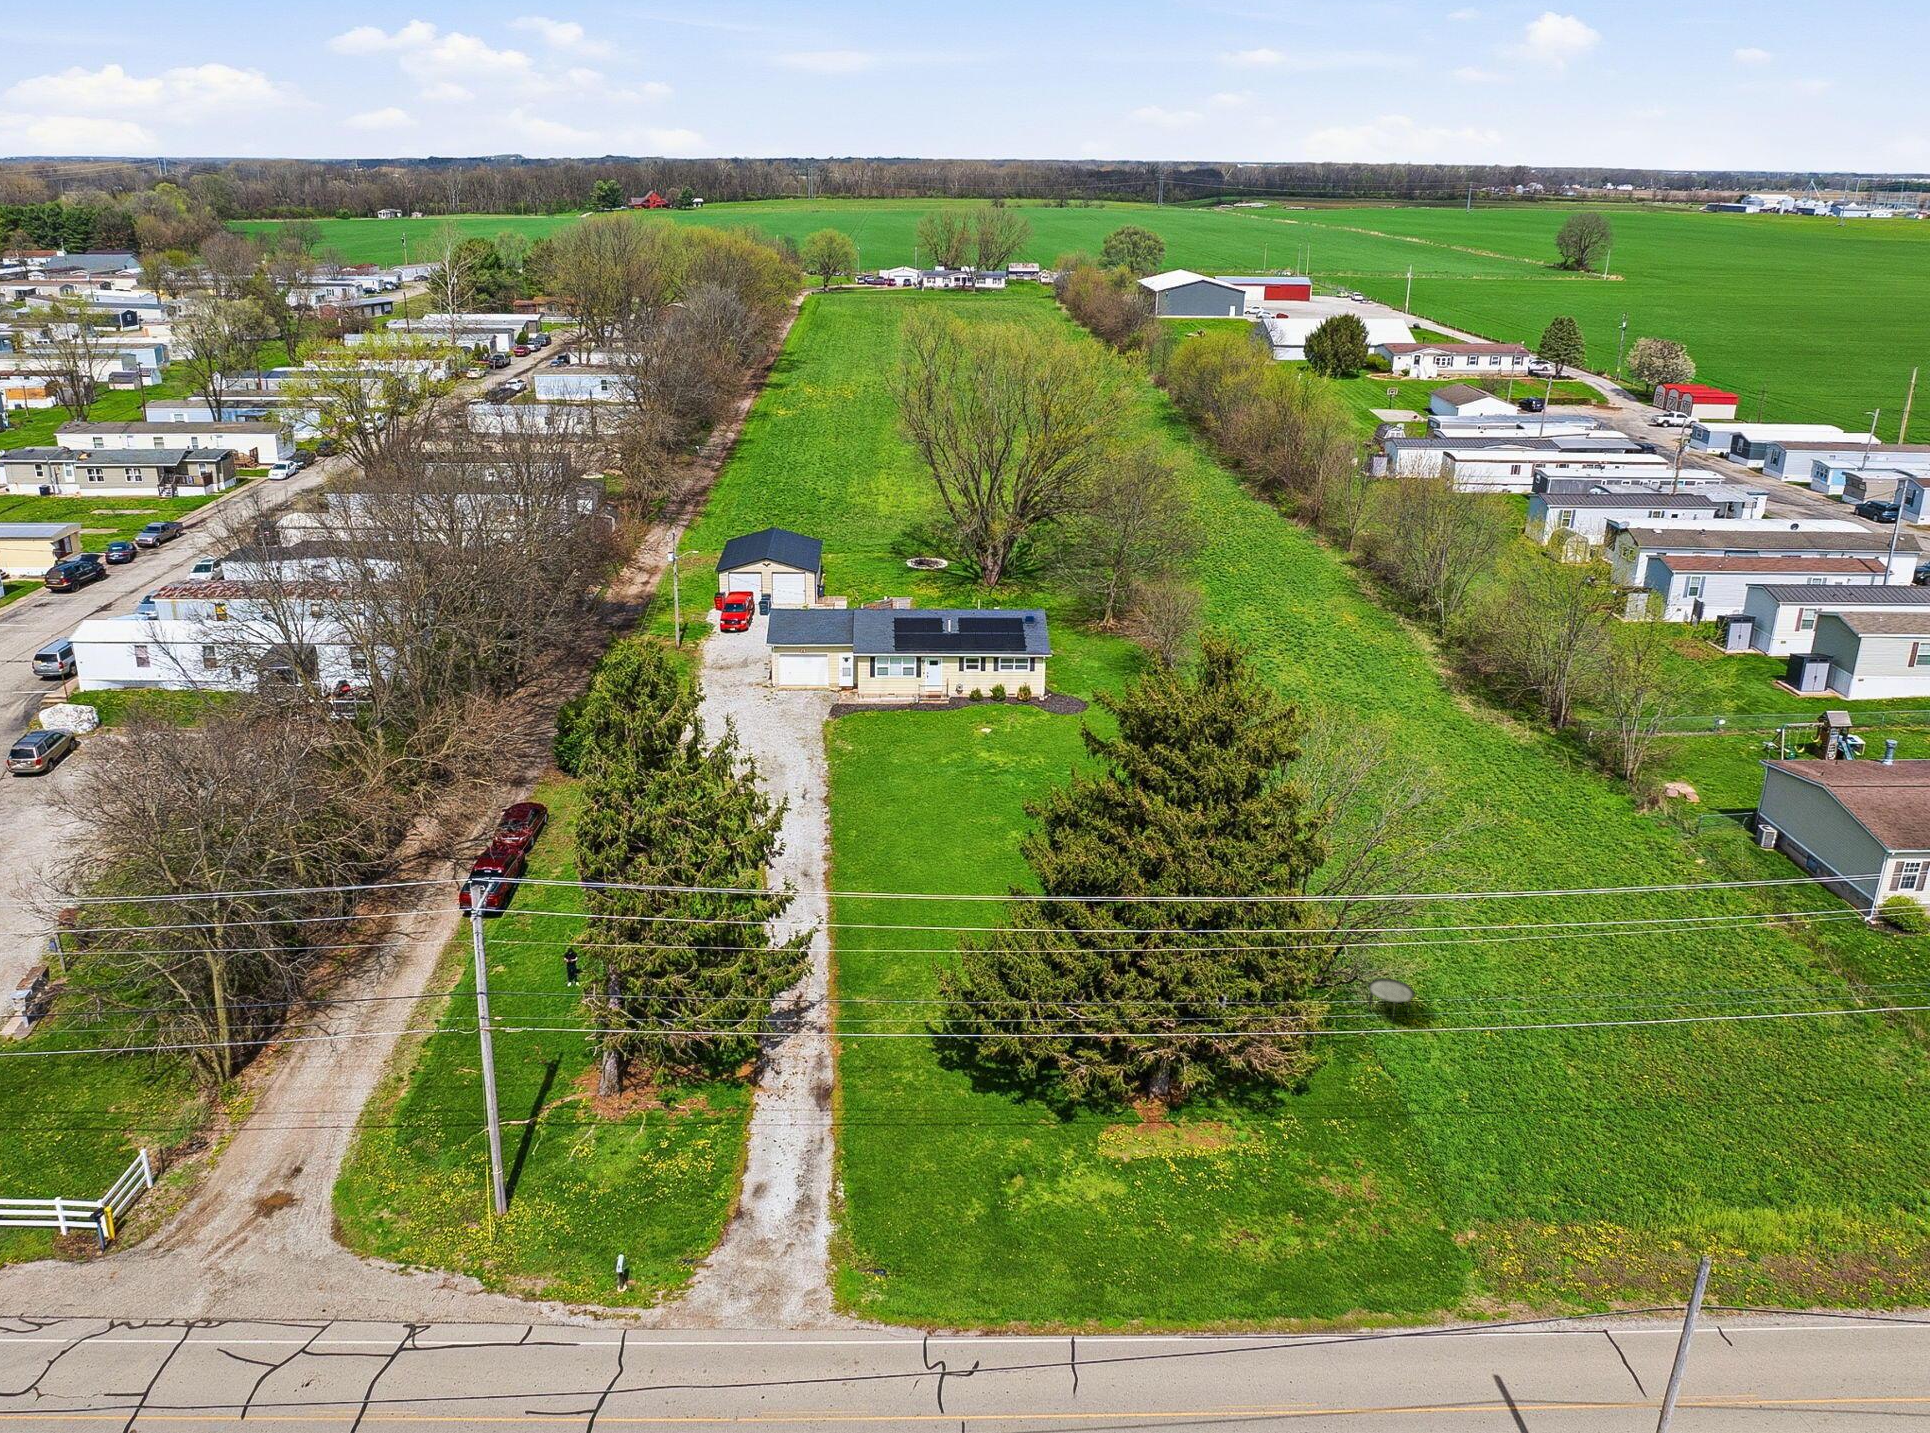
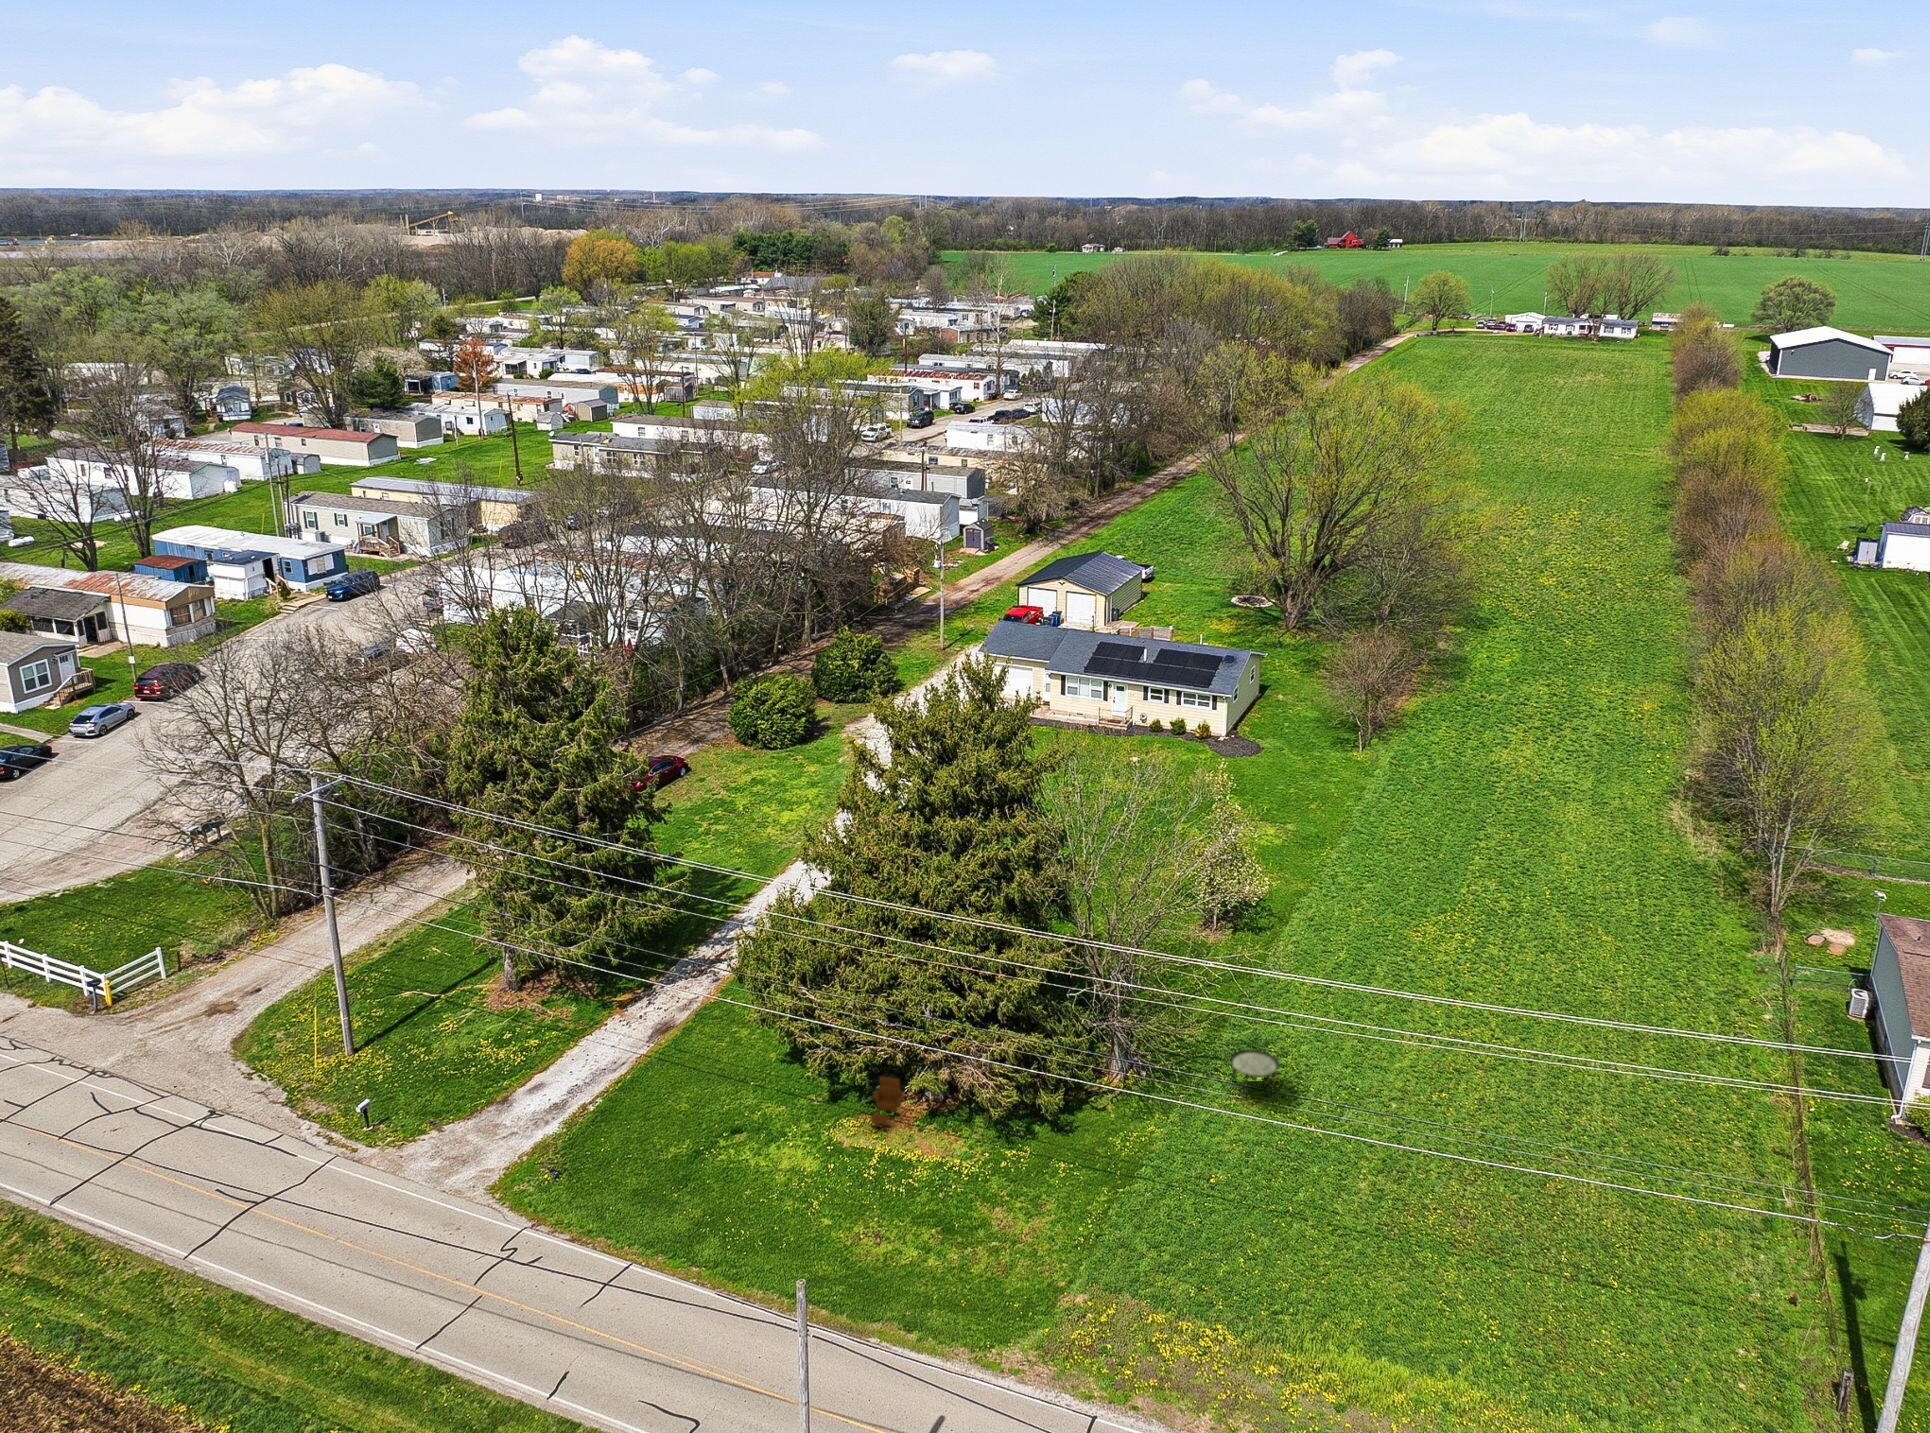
lounge chair: none [1116,1082,1150,1140] -> present [871,1077,904,1131]

